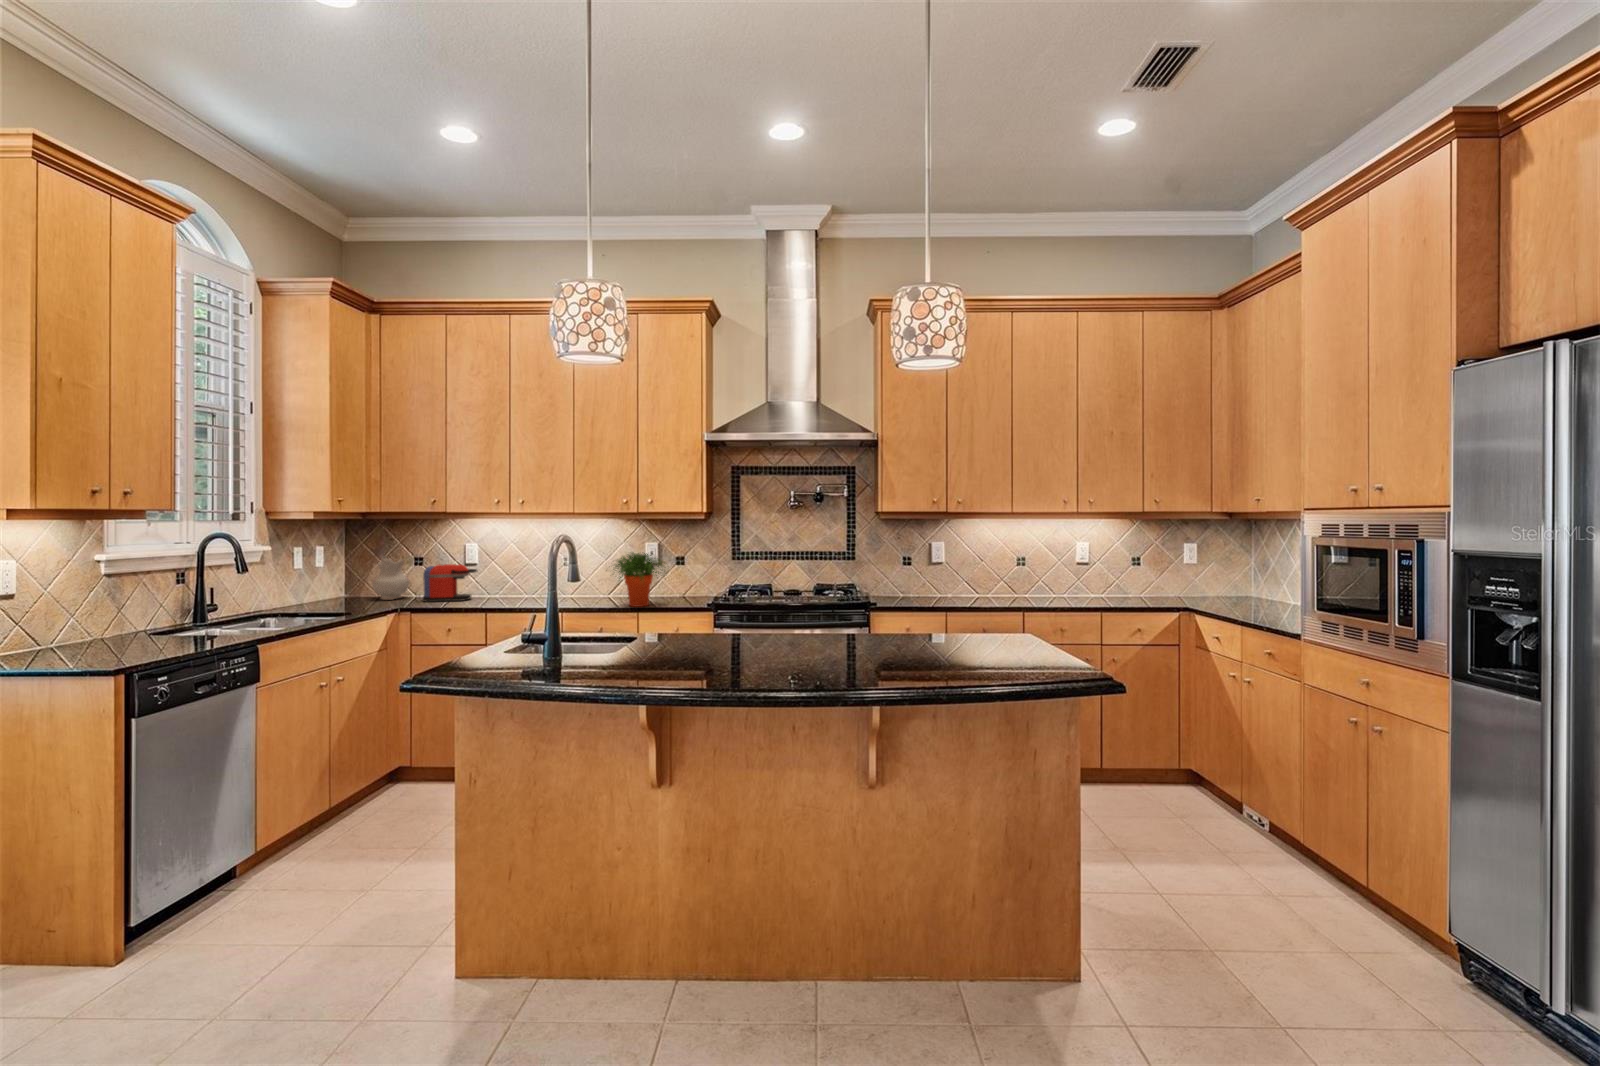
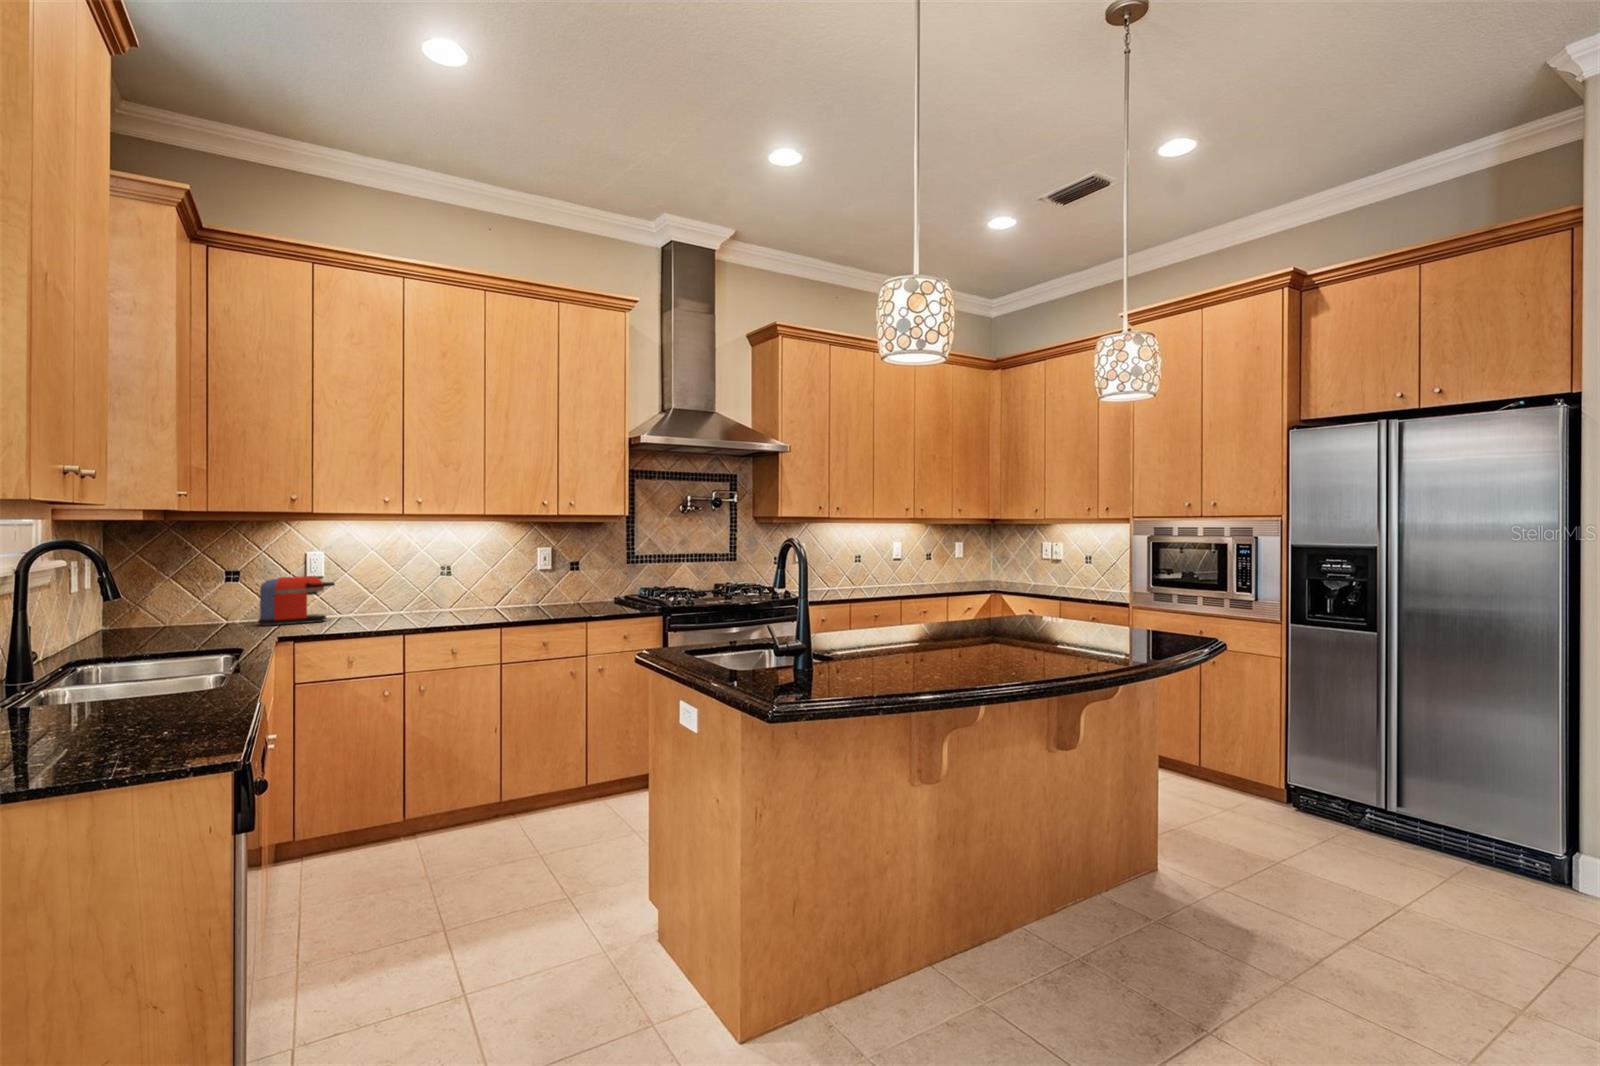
potted plant: present [613,553,663,607] -> none [525,554,596,613]
ceramic pitcher: present [372,556,410,600] -> none [166,569,222,628]

